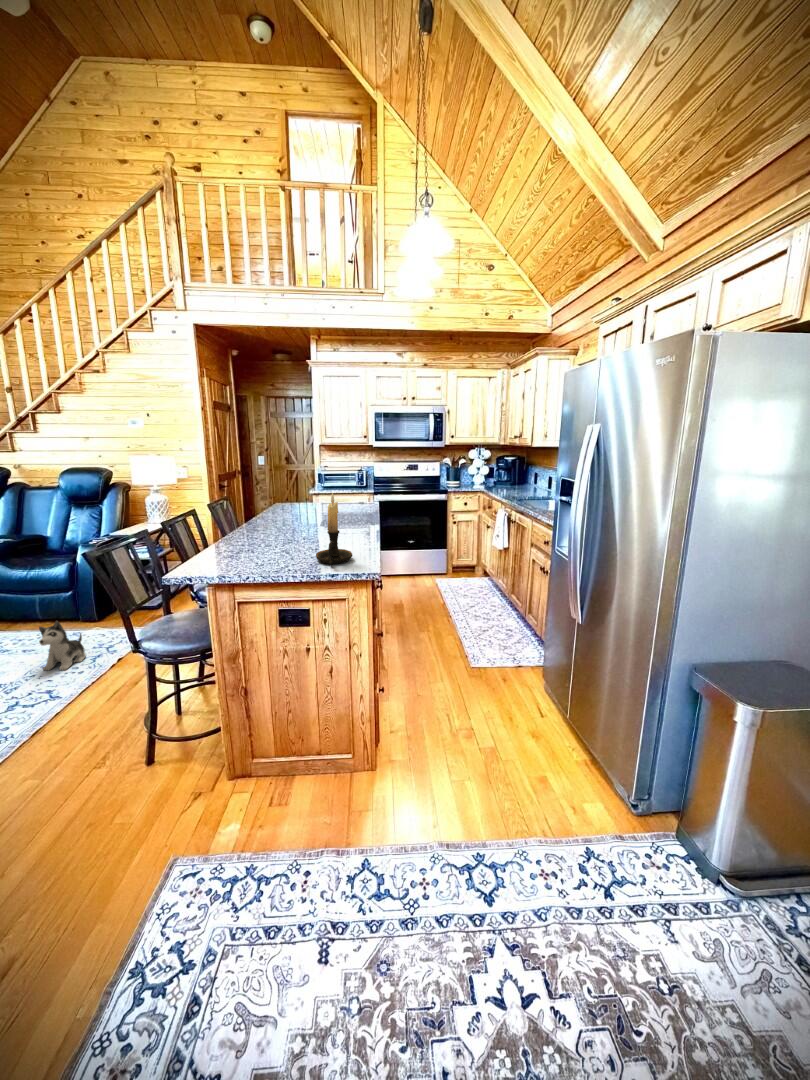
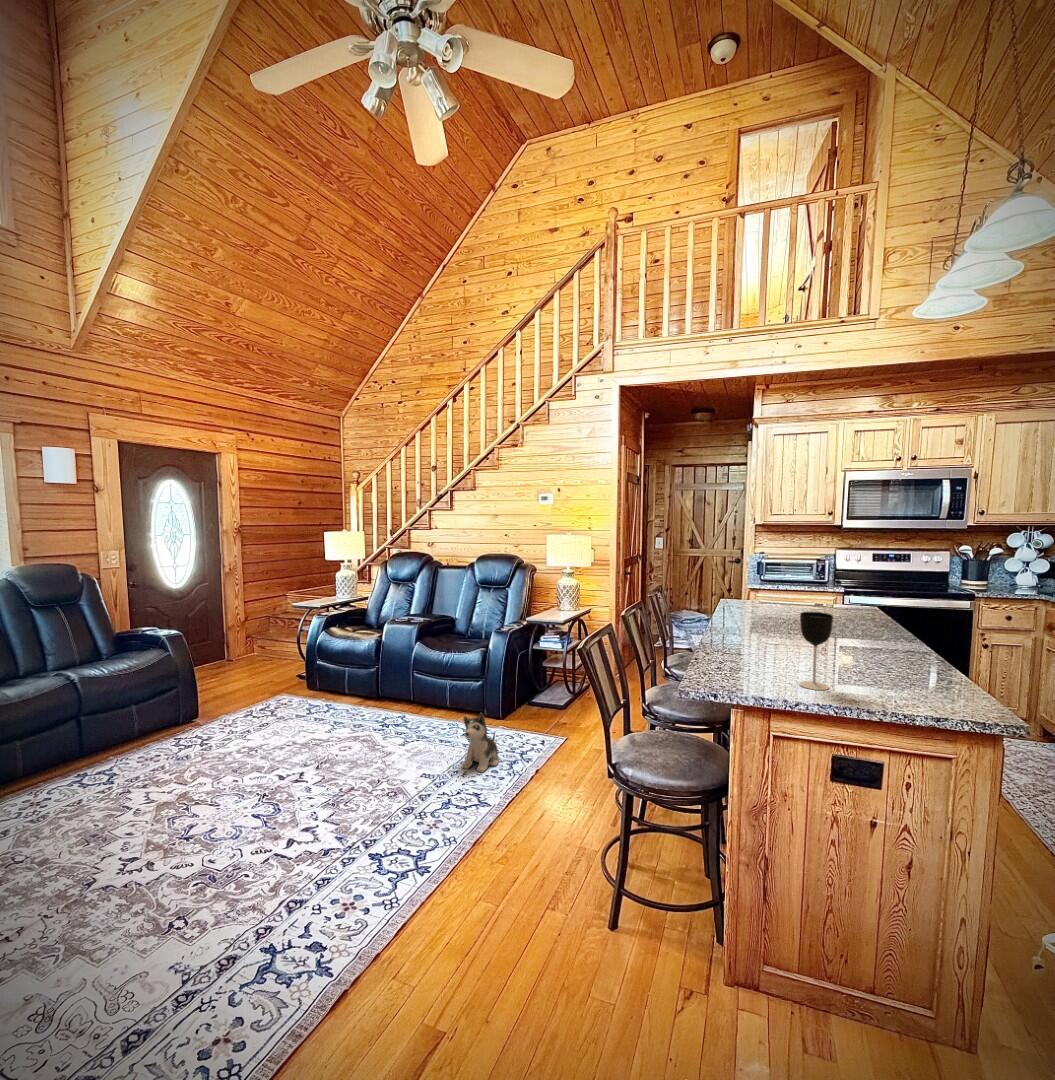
candle holder: present [316,493,352,566] -> none [880,588,947,700]
wine glass: none [256,513,281,568] -> present [799,612,833,690]

